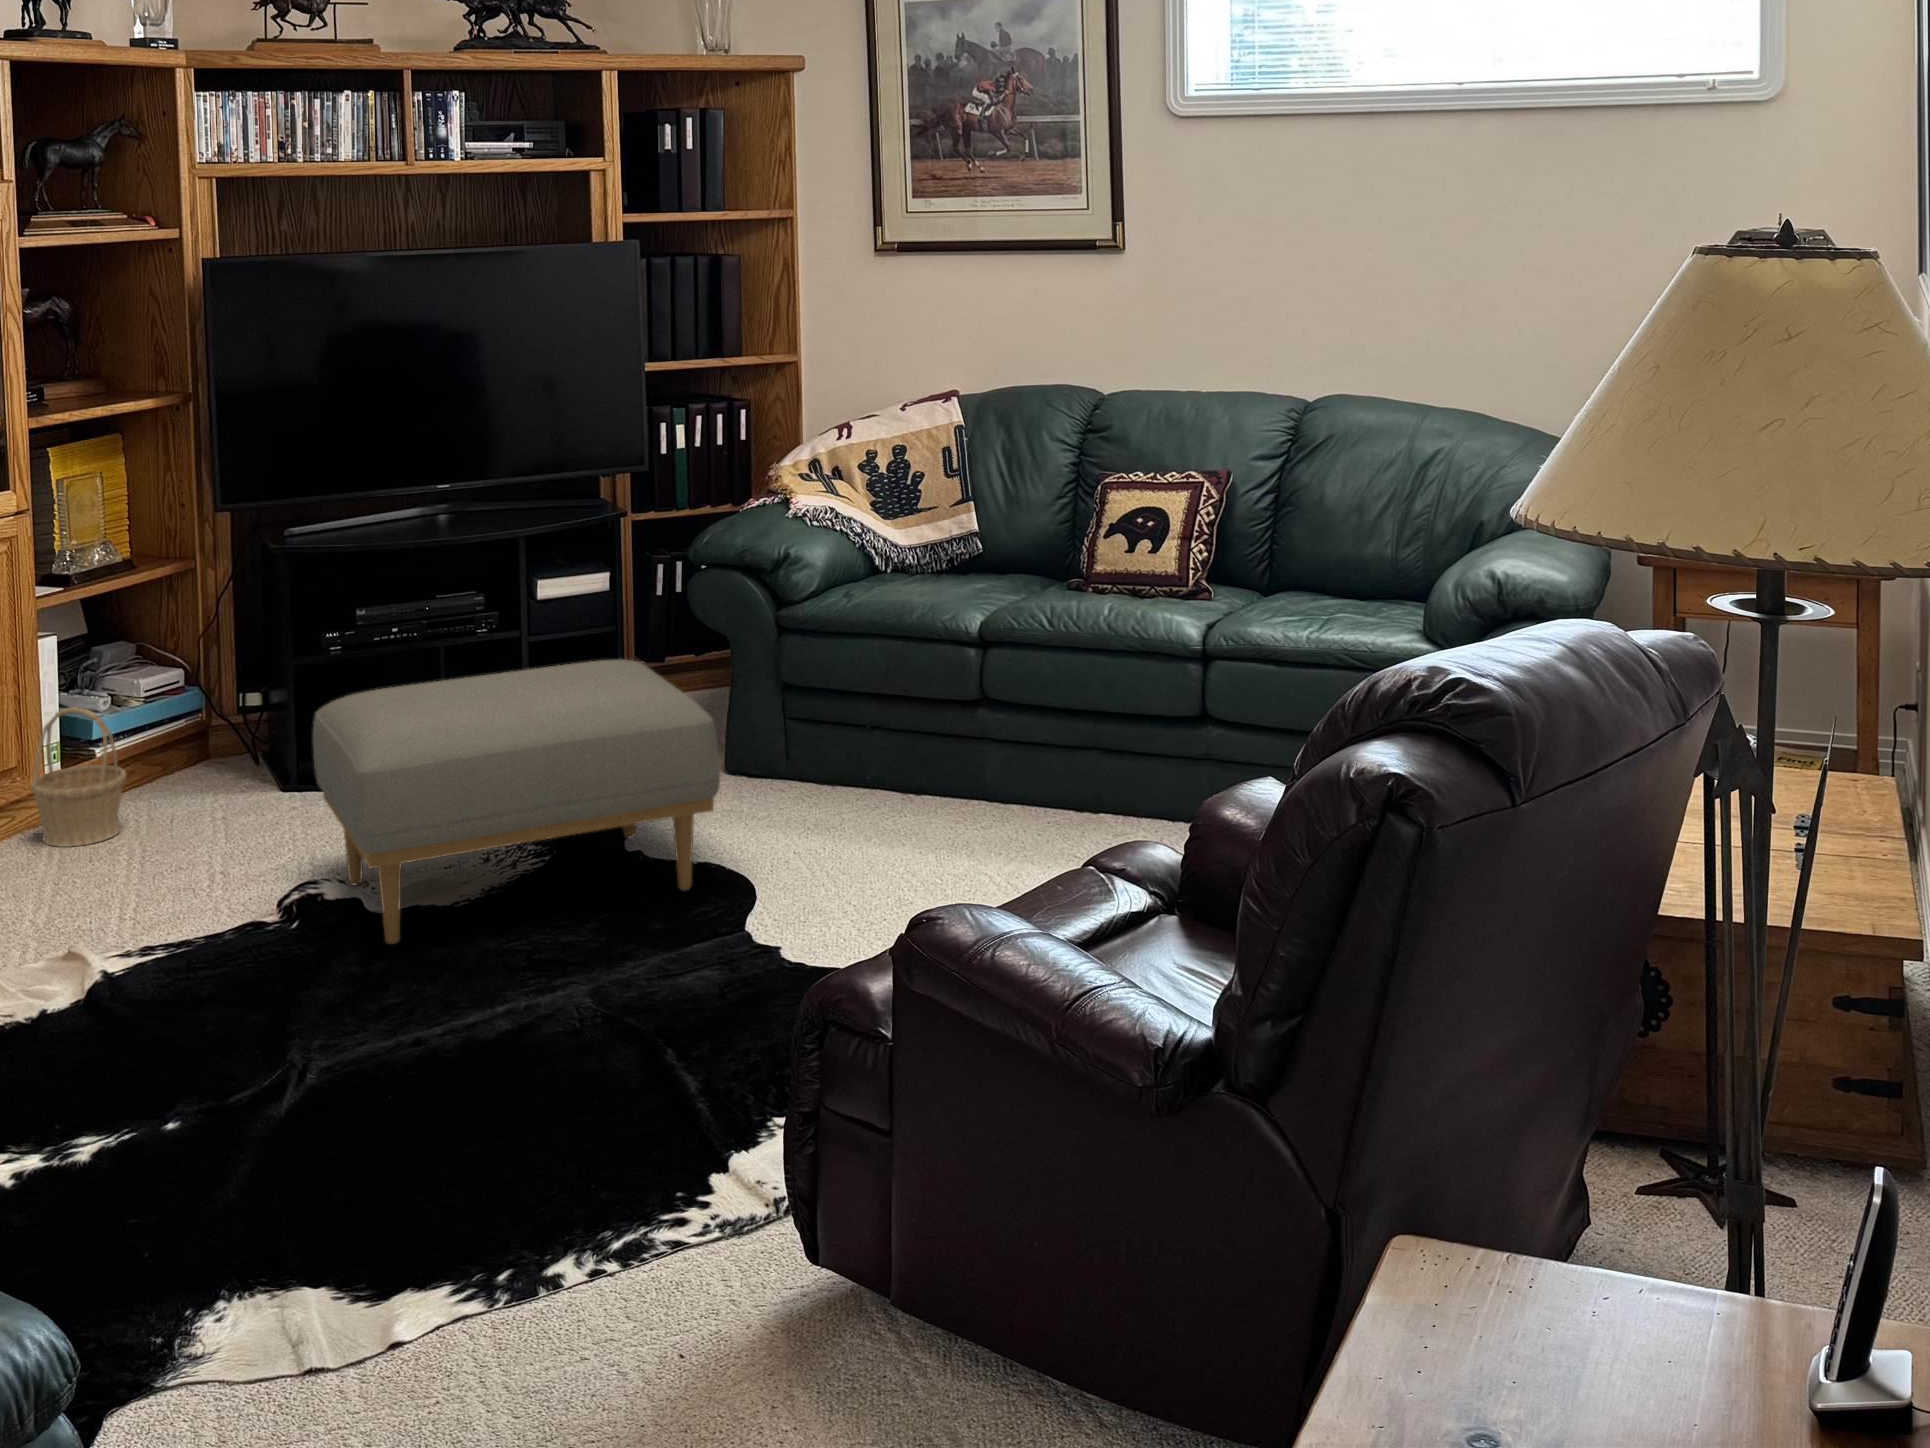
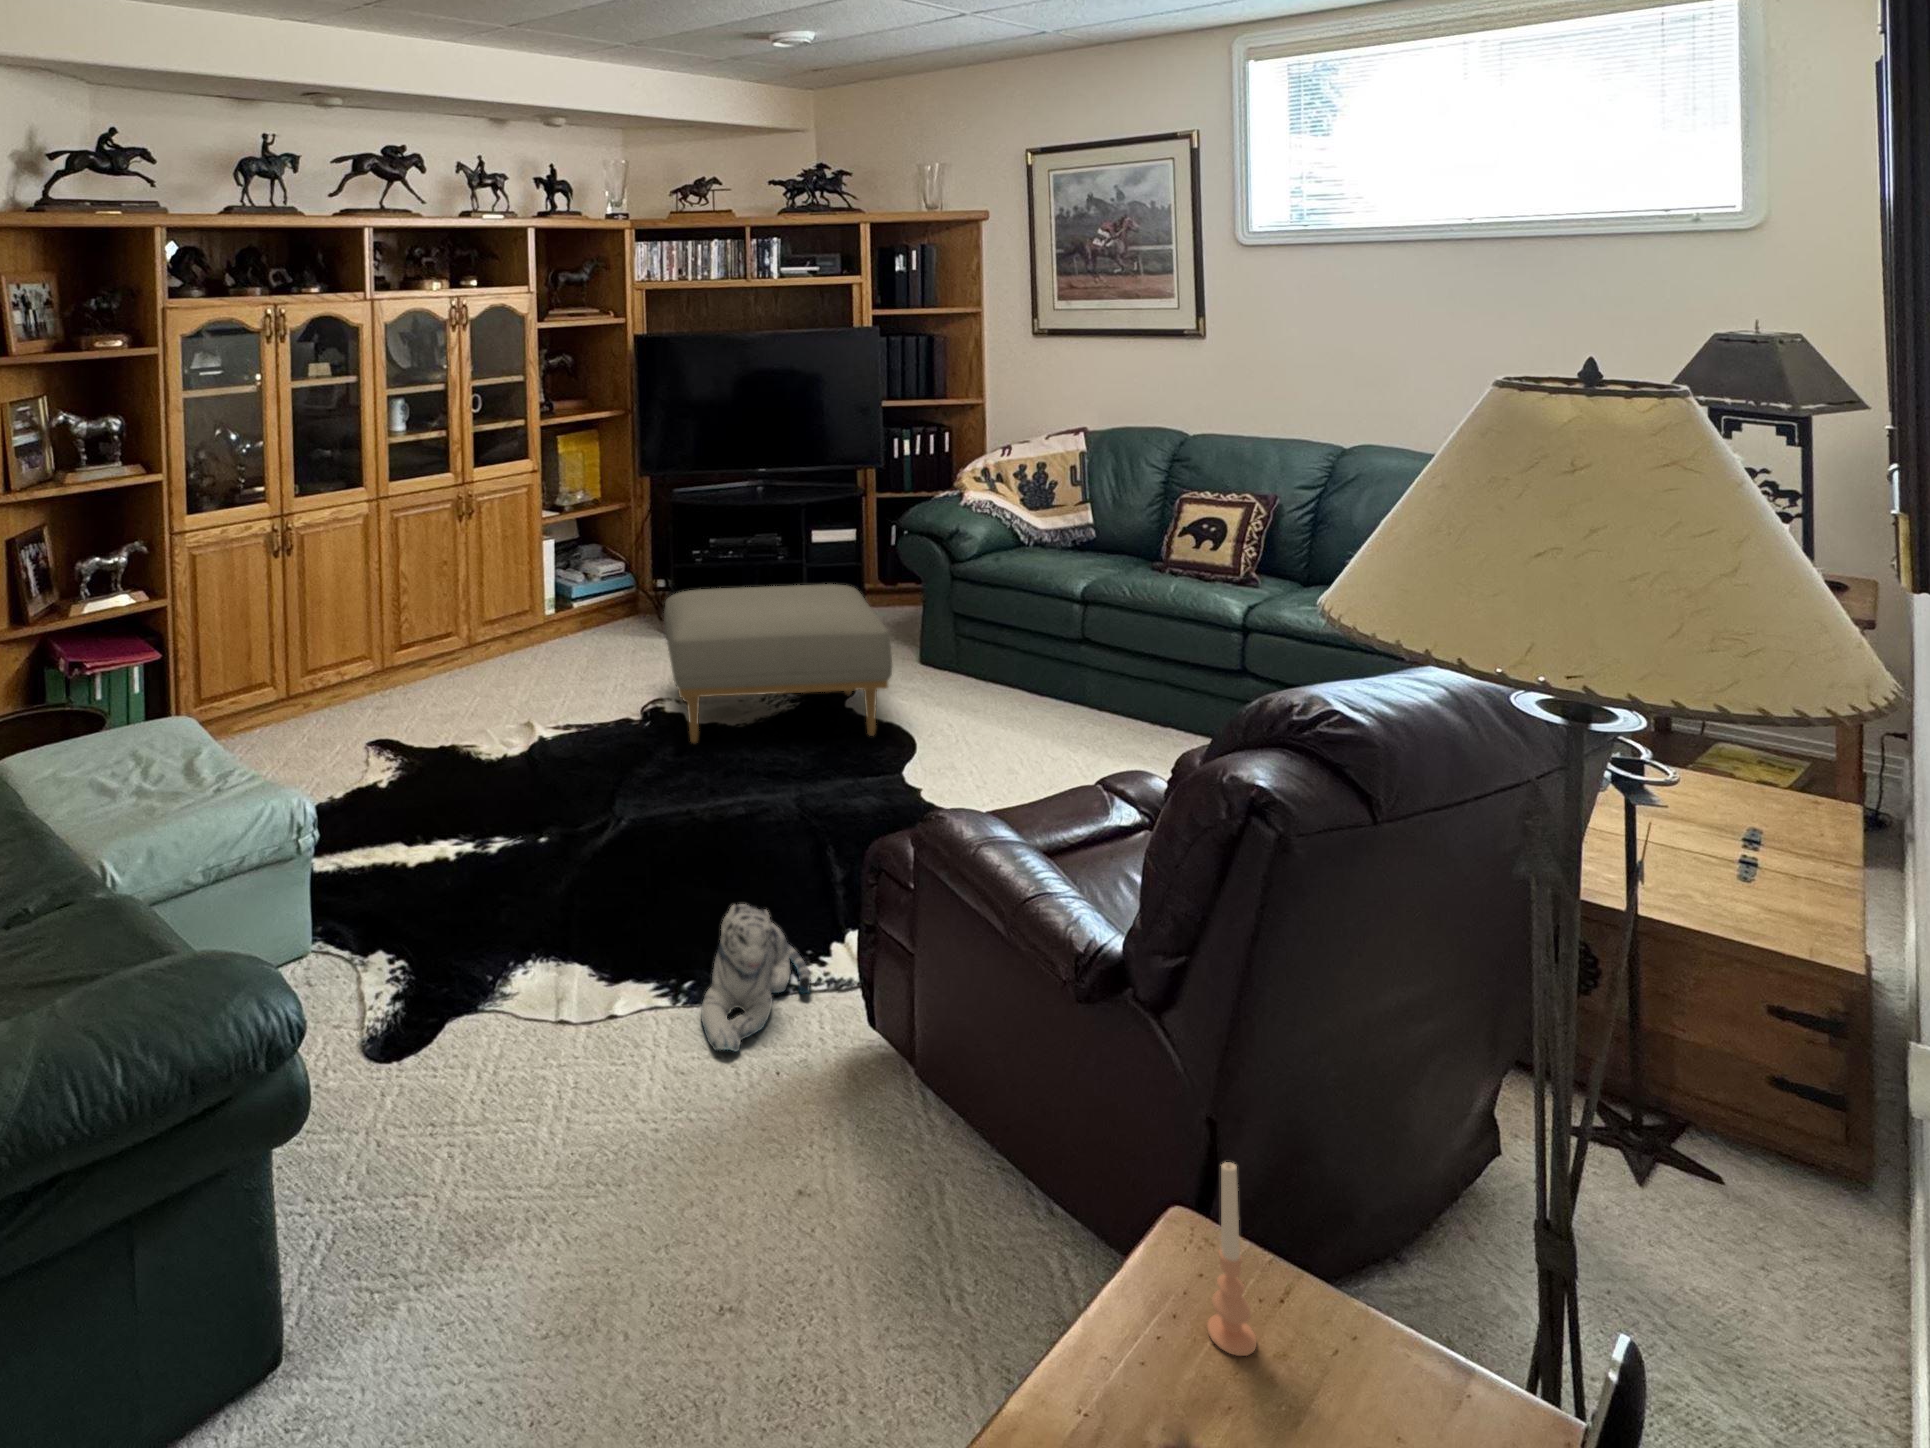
basket: present [30,707,126,847] -> none [534,580,582,656]
plush toy: none [541,1126,703,1350] -> present [701,904,811,1051]
candle: none [1444,1132,1495,1342] -> present [1207,1162,1256,1356]

